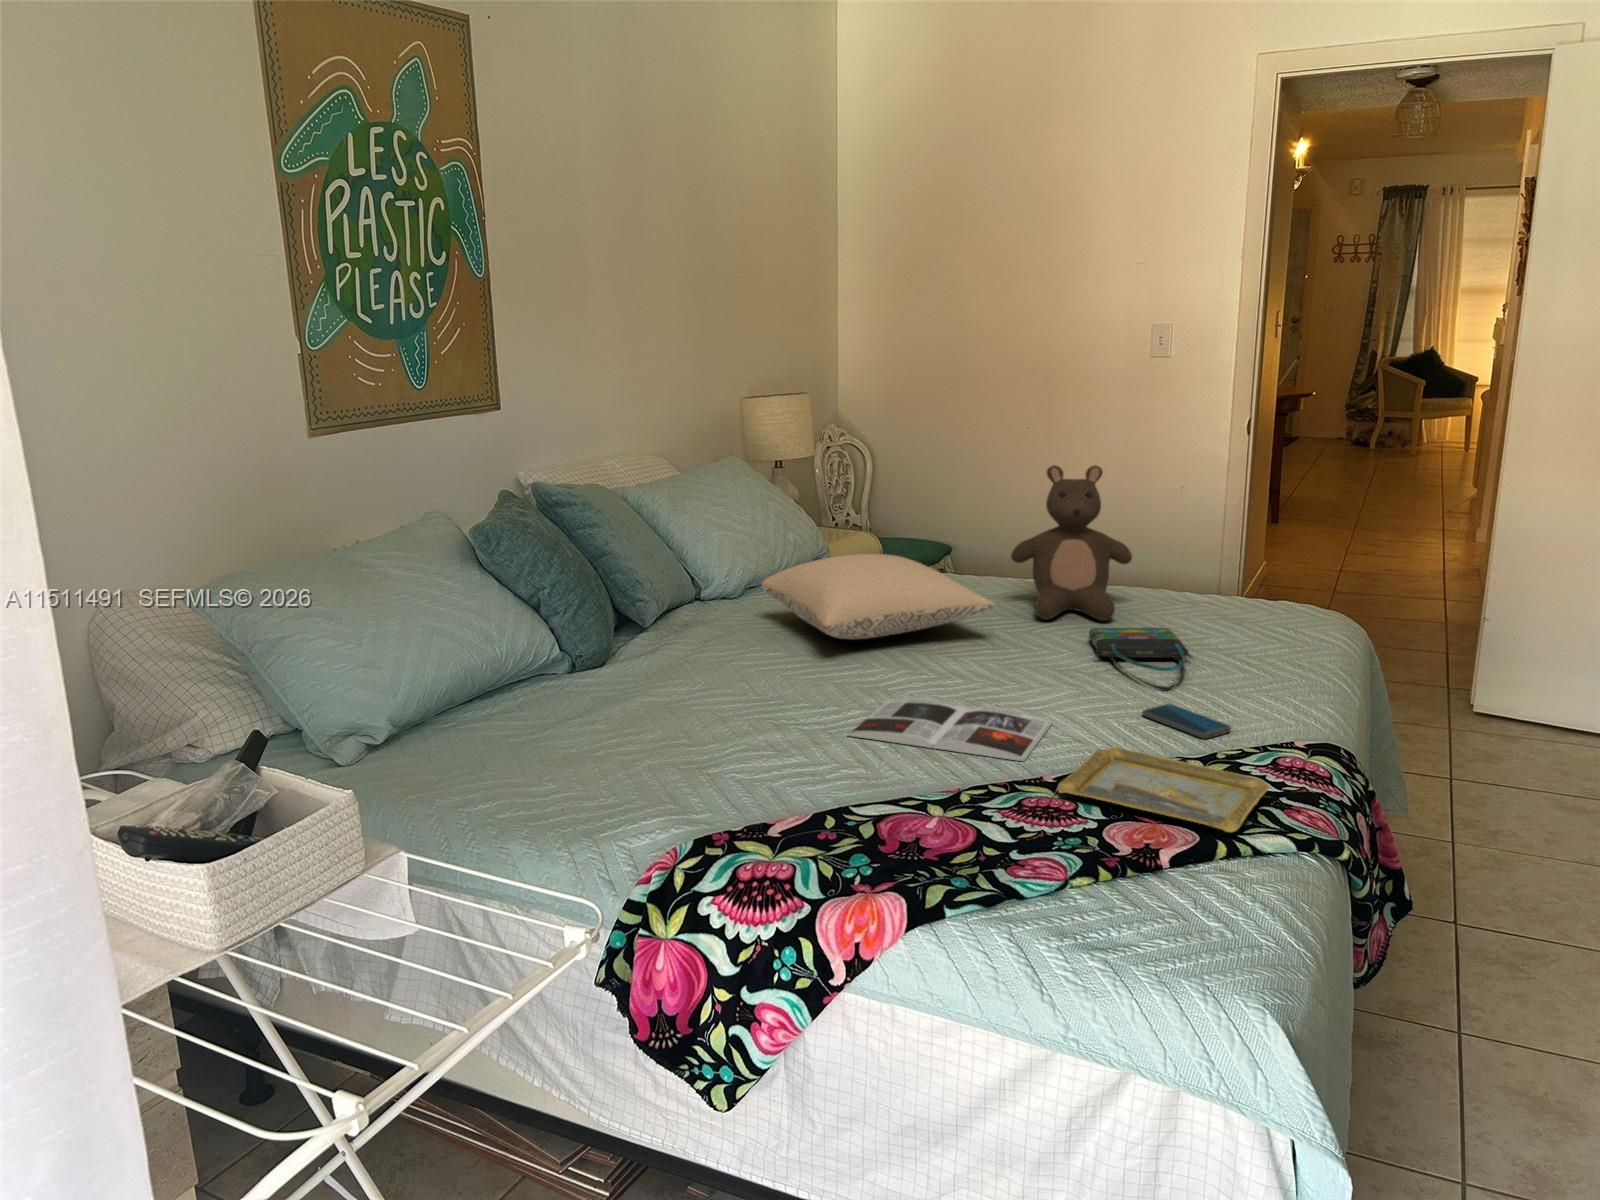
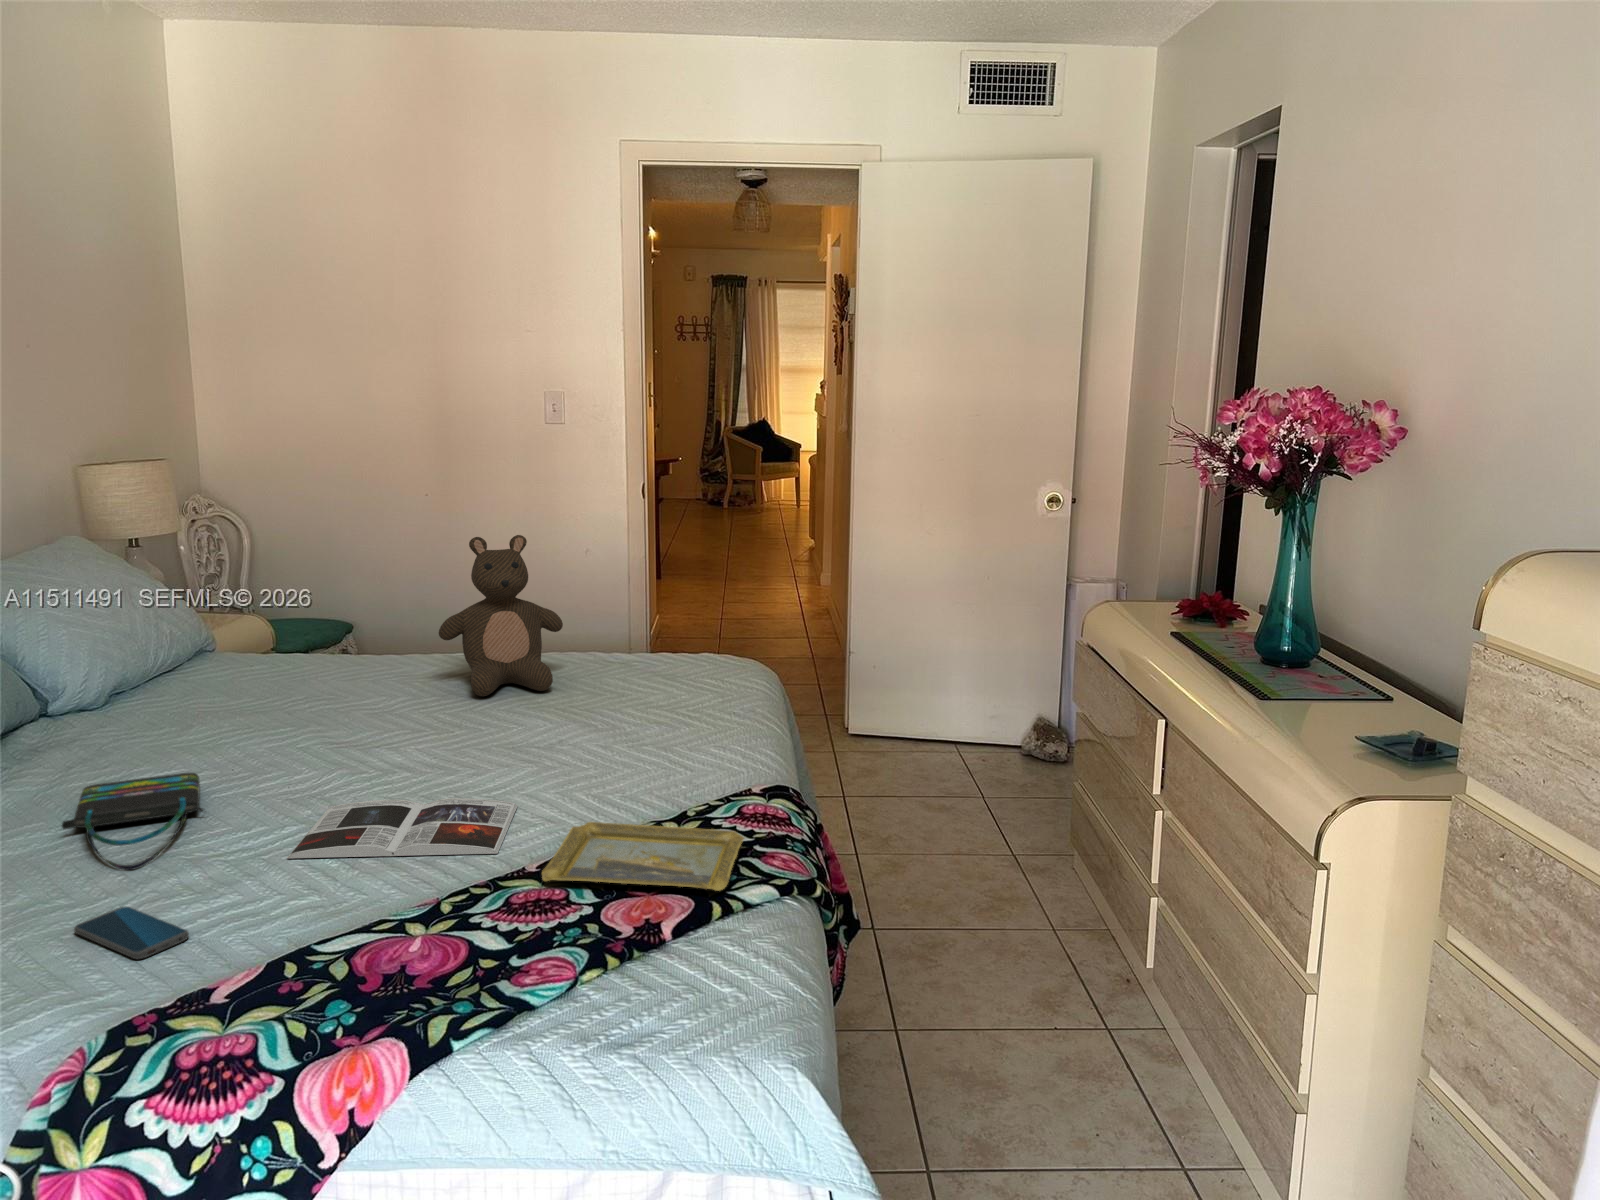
pillow: present [762,554,995,639] -> none [144,645,432,745]
tote bag: present [1089,628,1192,691] -> present [62,773,203,870]
smartphone: present [1142,704,1231,738] -> present [74,907,189,959]

